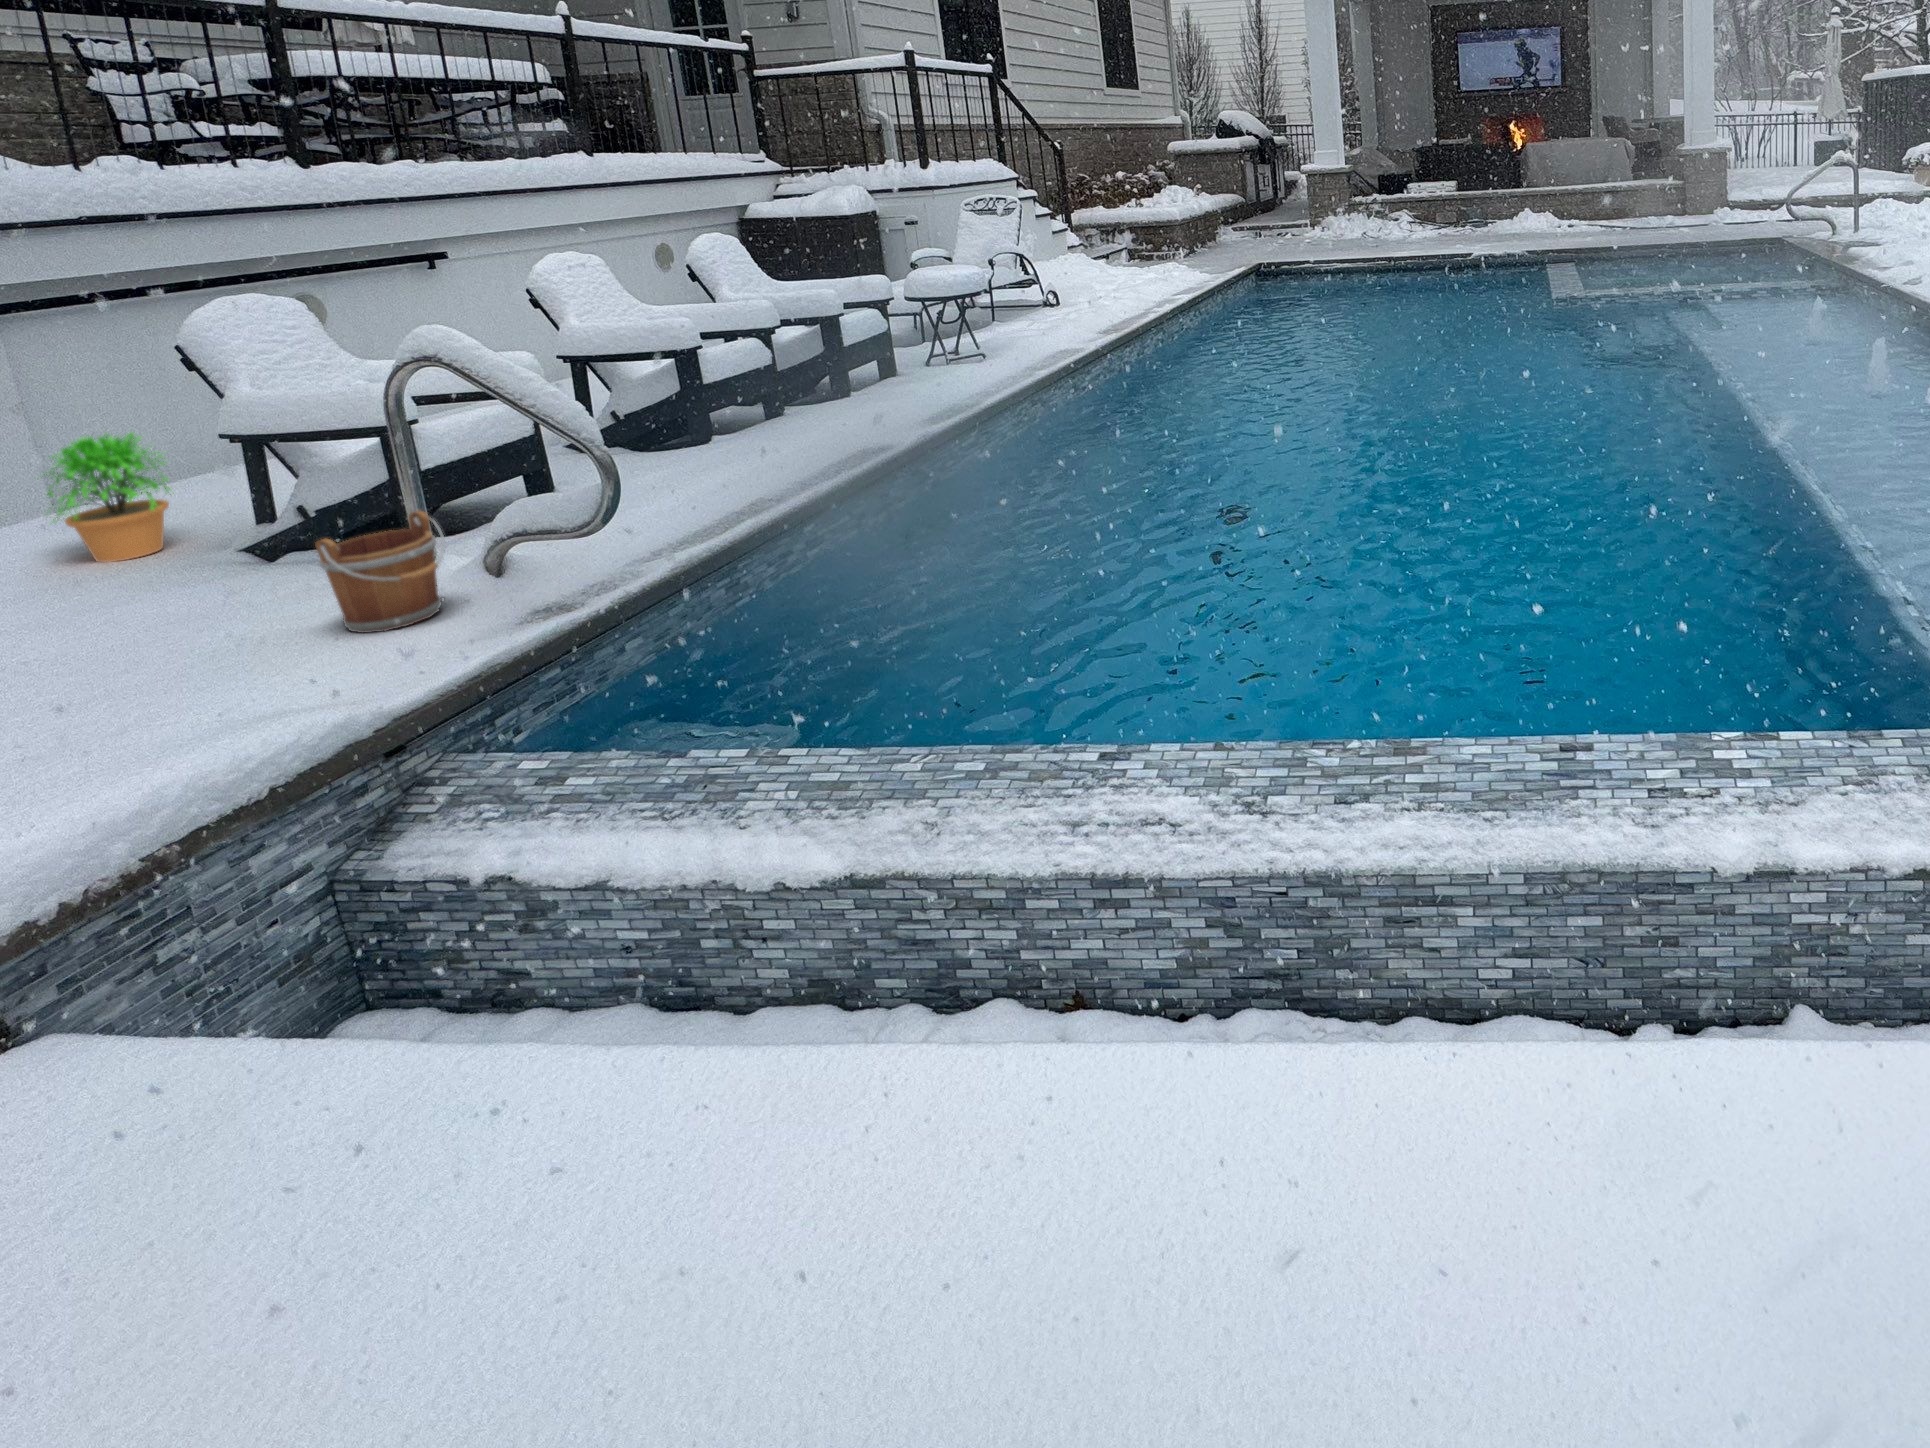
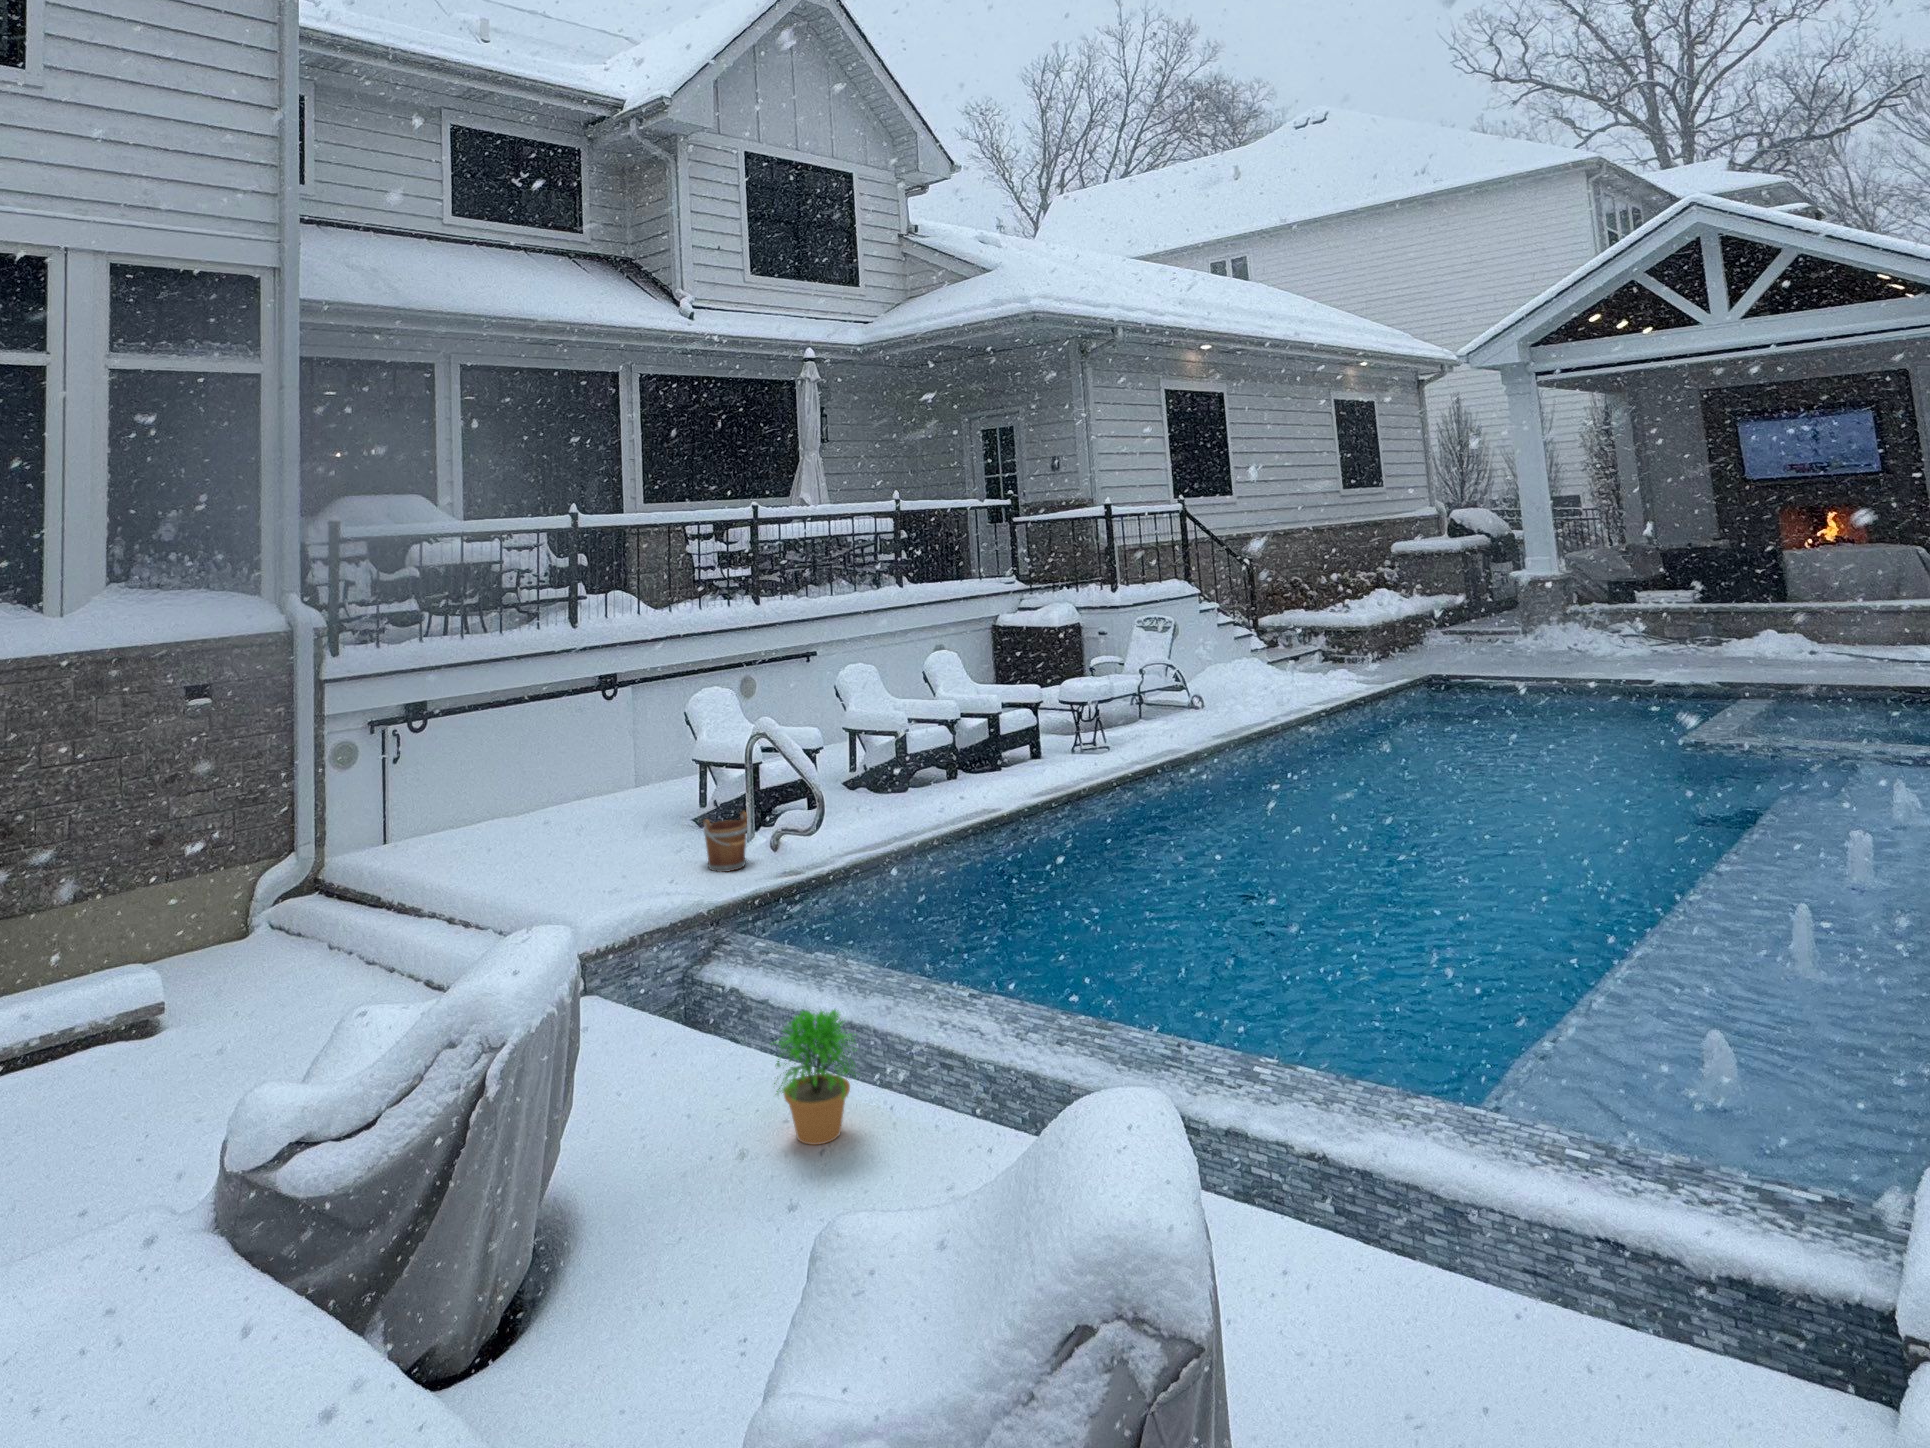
potted plant: present [37,432,170,562] -> present [774,1009,855,1145]

